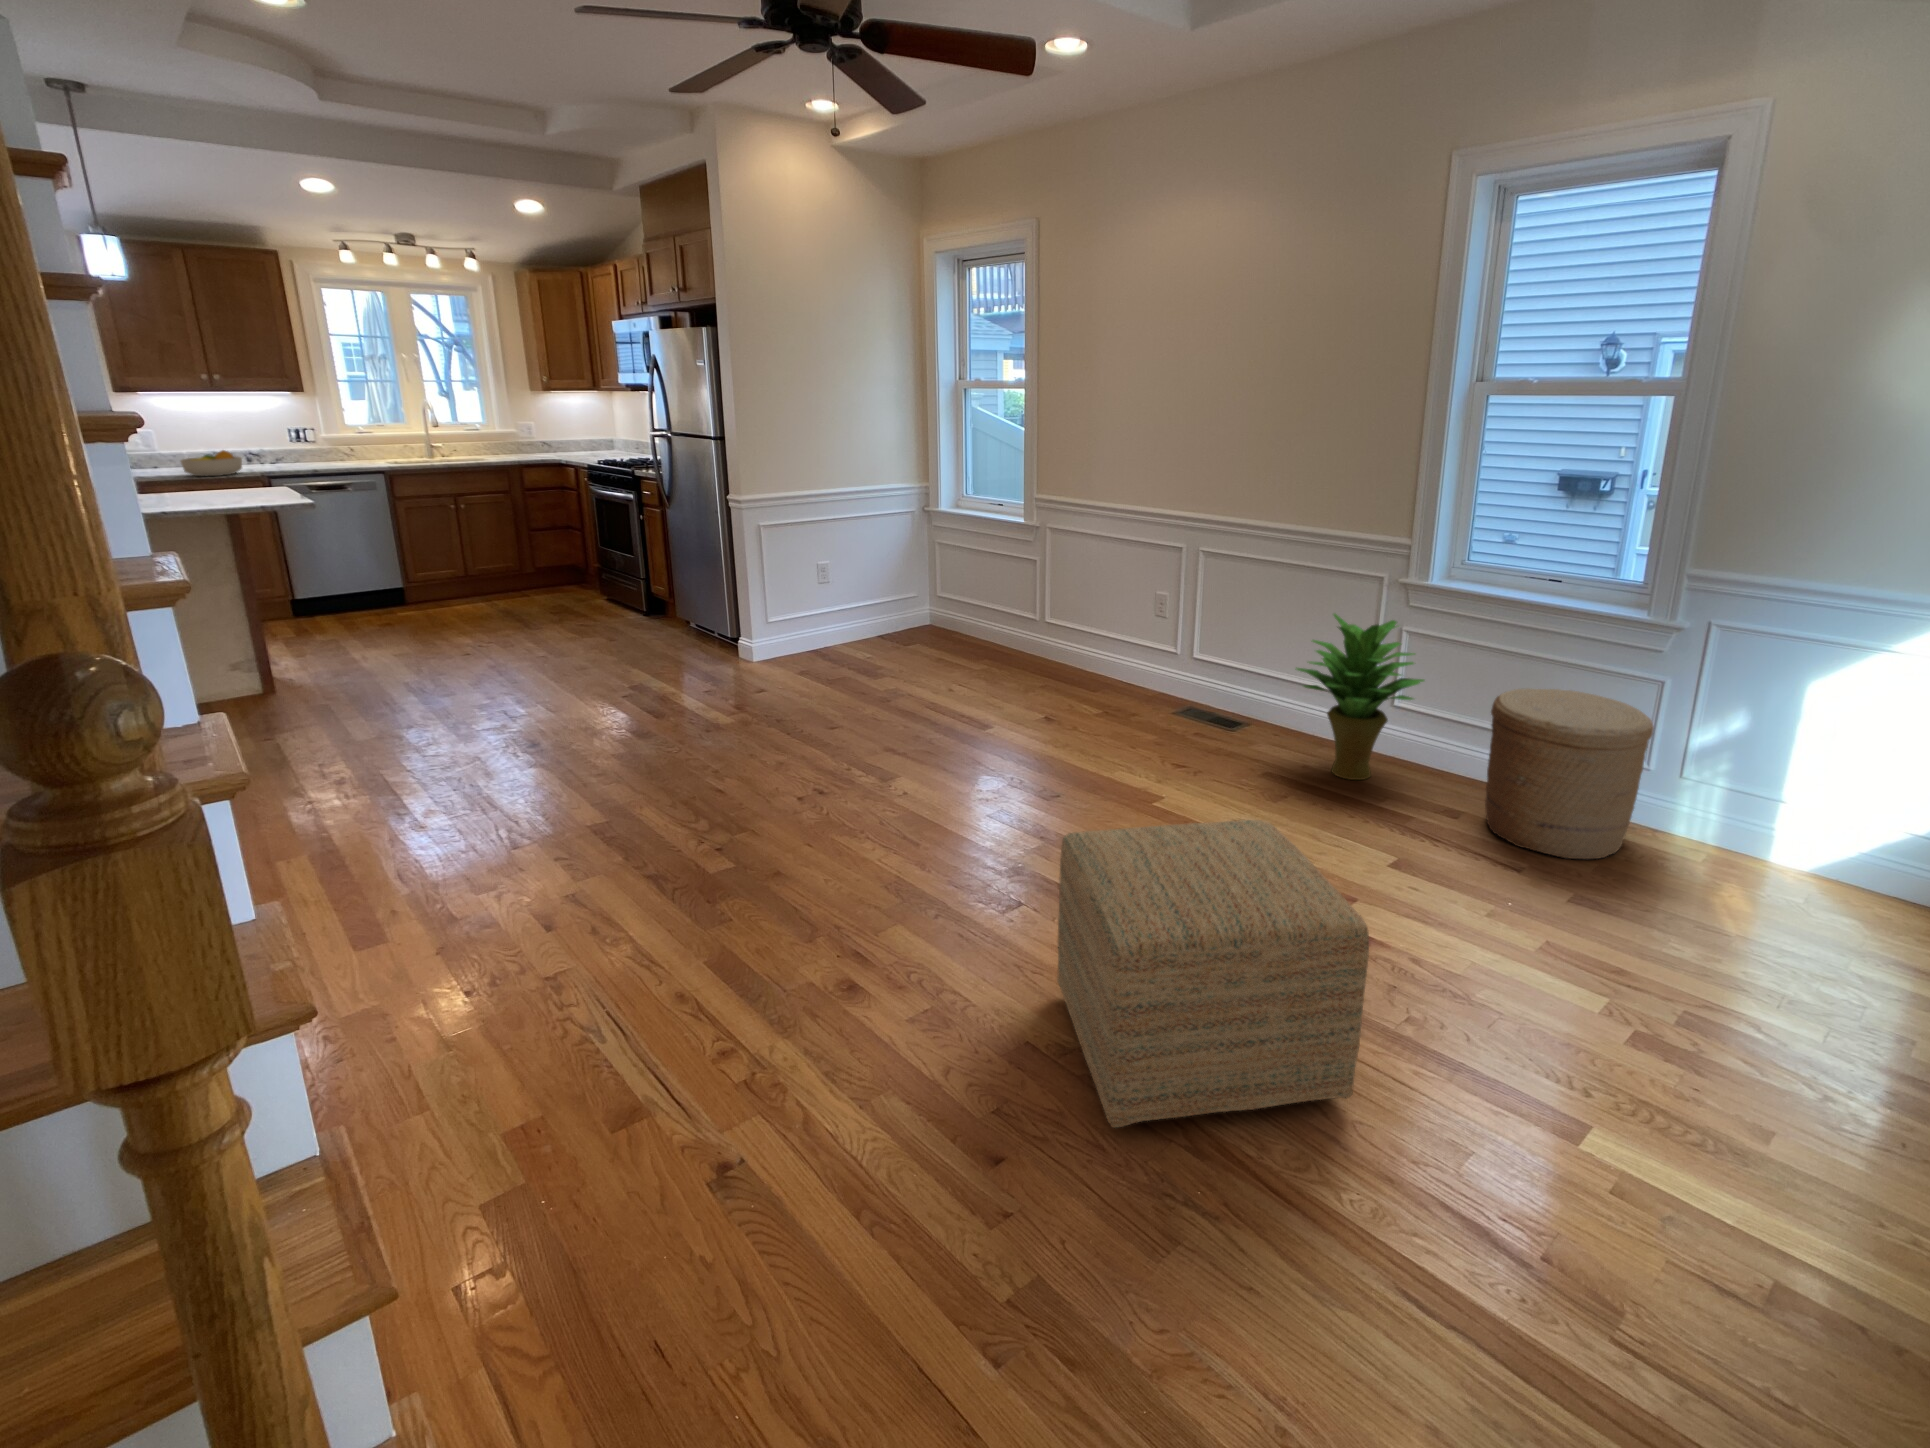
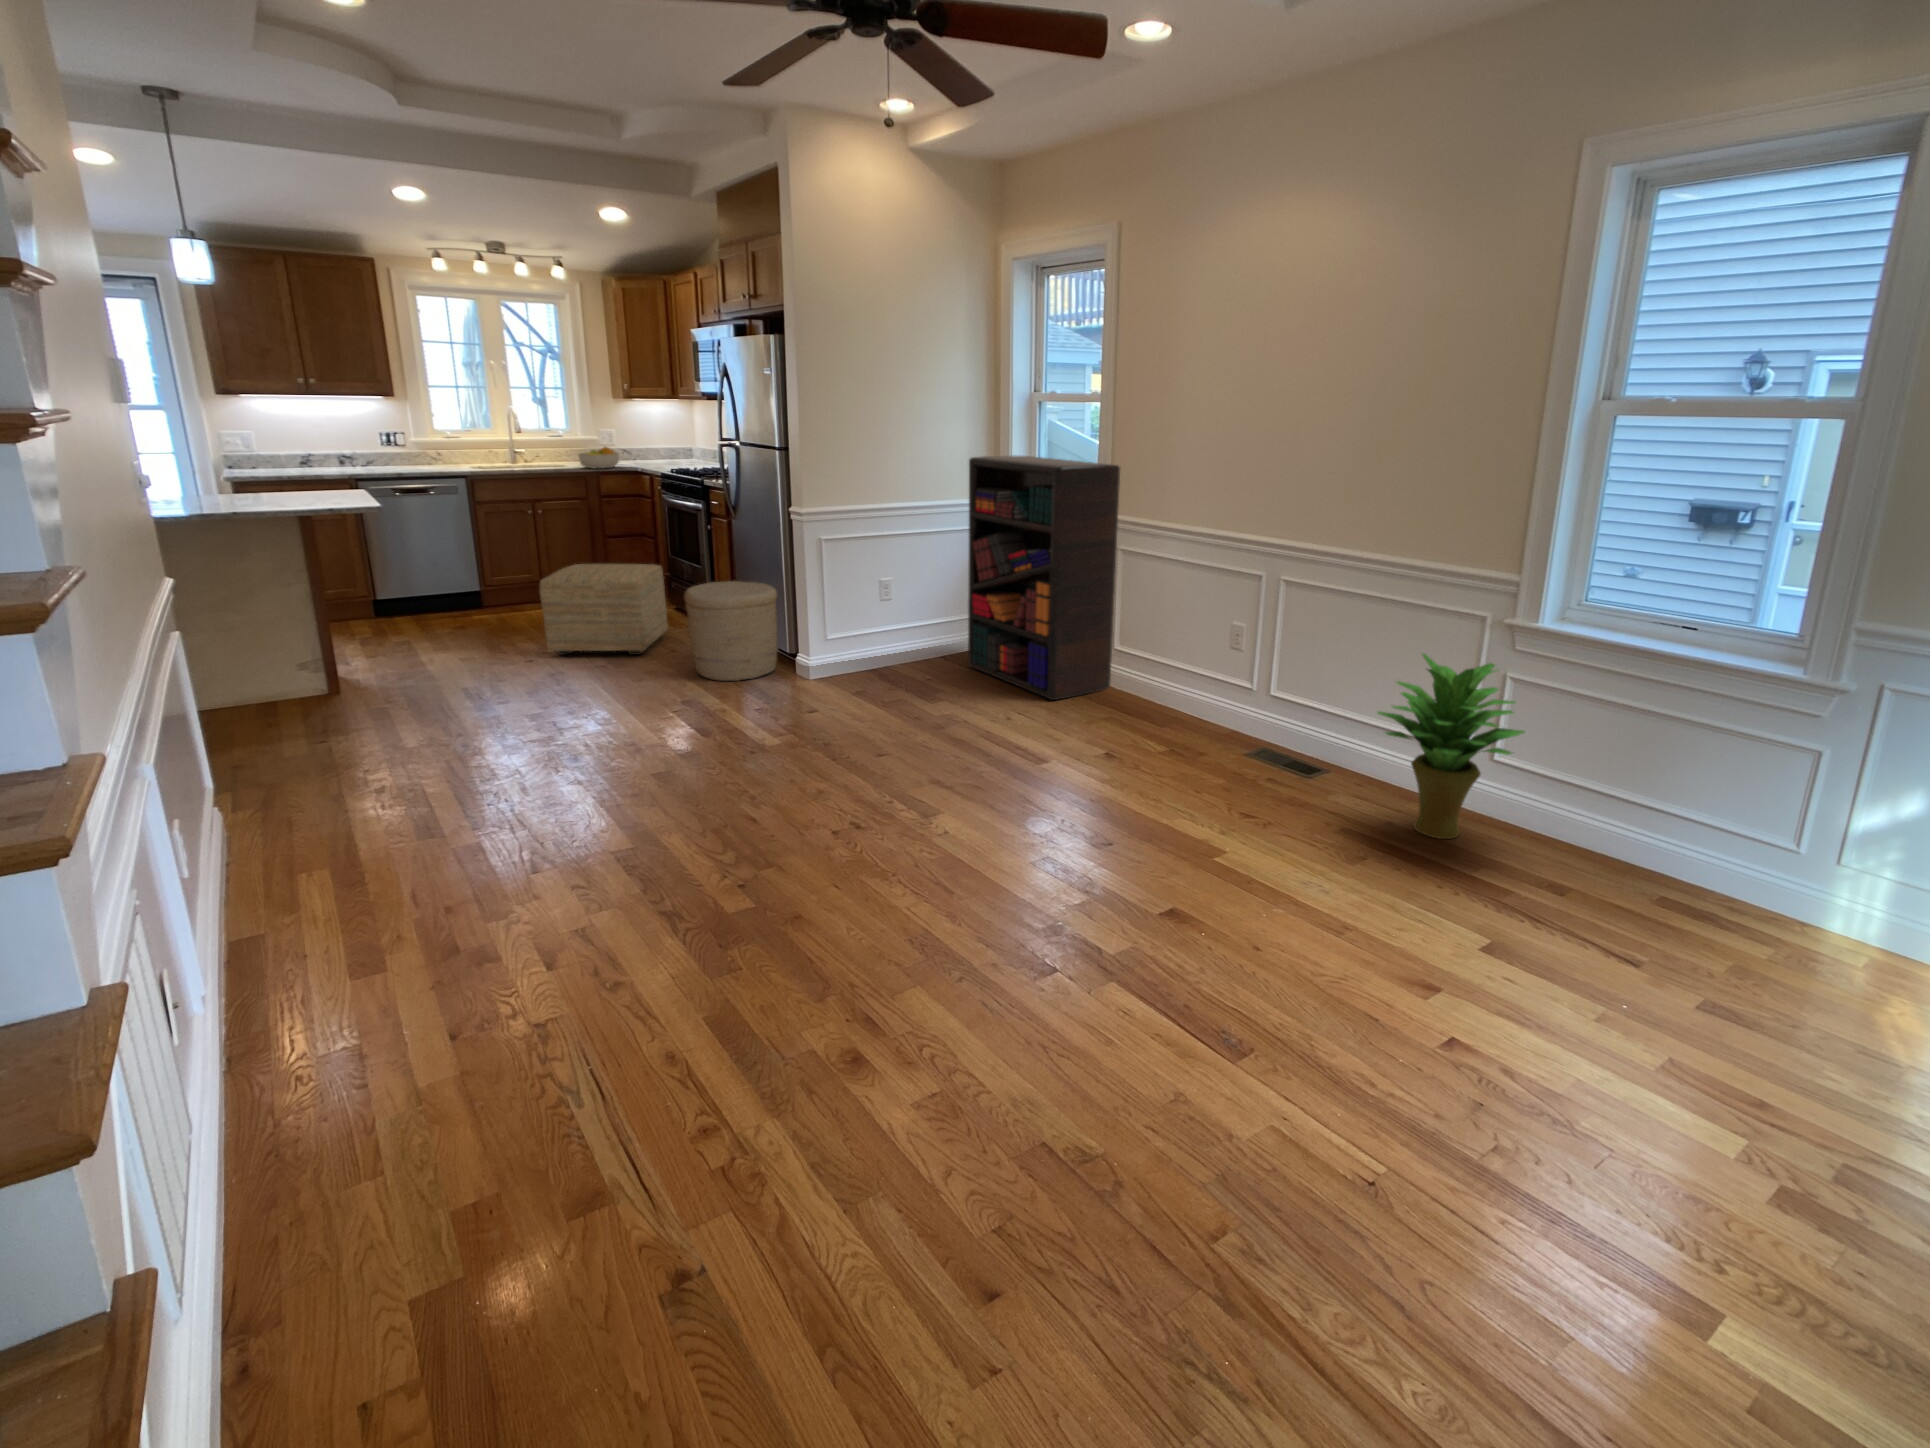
bookshelf: none [904,441,1051,674] -> present [968,456,1120,700]
fruit bowl: present [181,450,242,476] -> present [579,447,619,469]
woven basket: present [1485,688,1654,859] -> present [684,581,778,681]
ottoman: present [1057,820,1369,1128] -> present [540,564,668,655]

